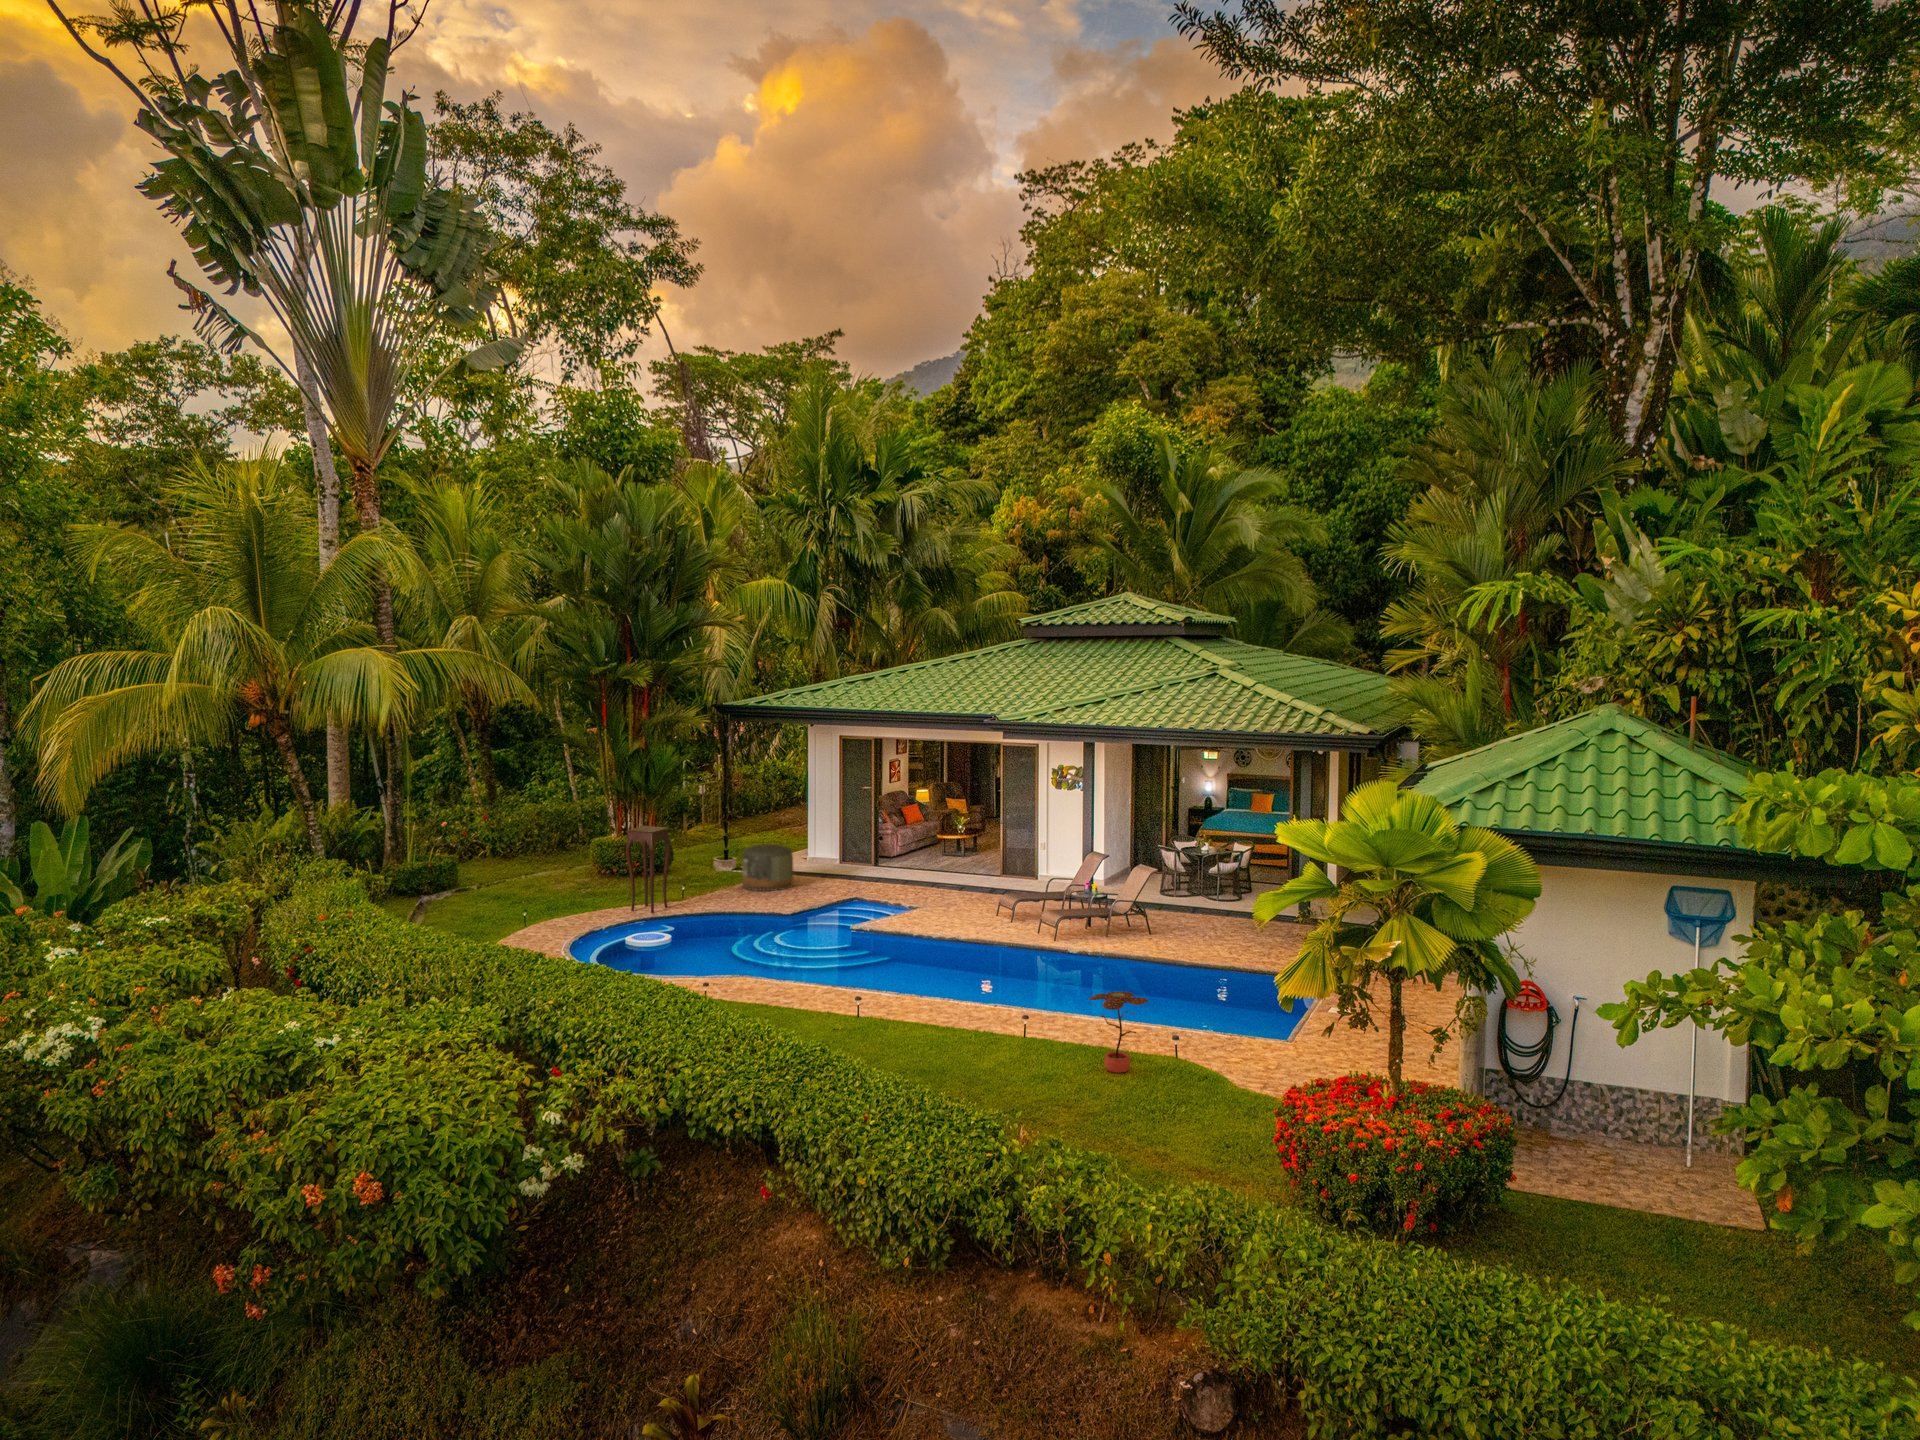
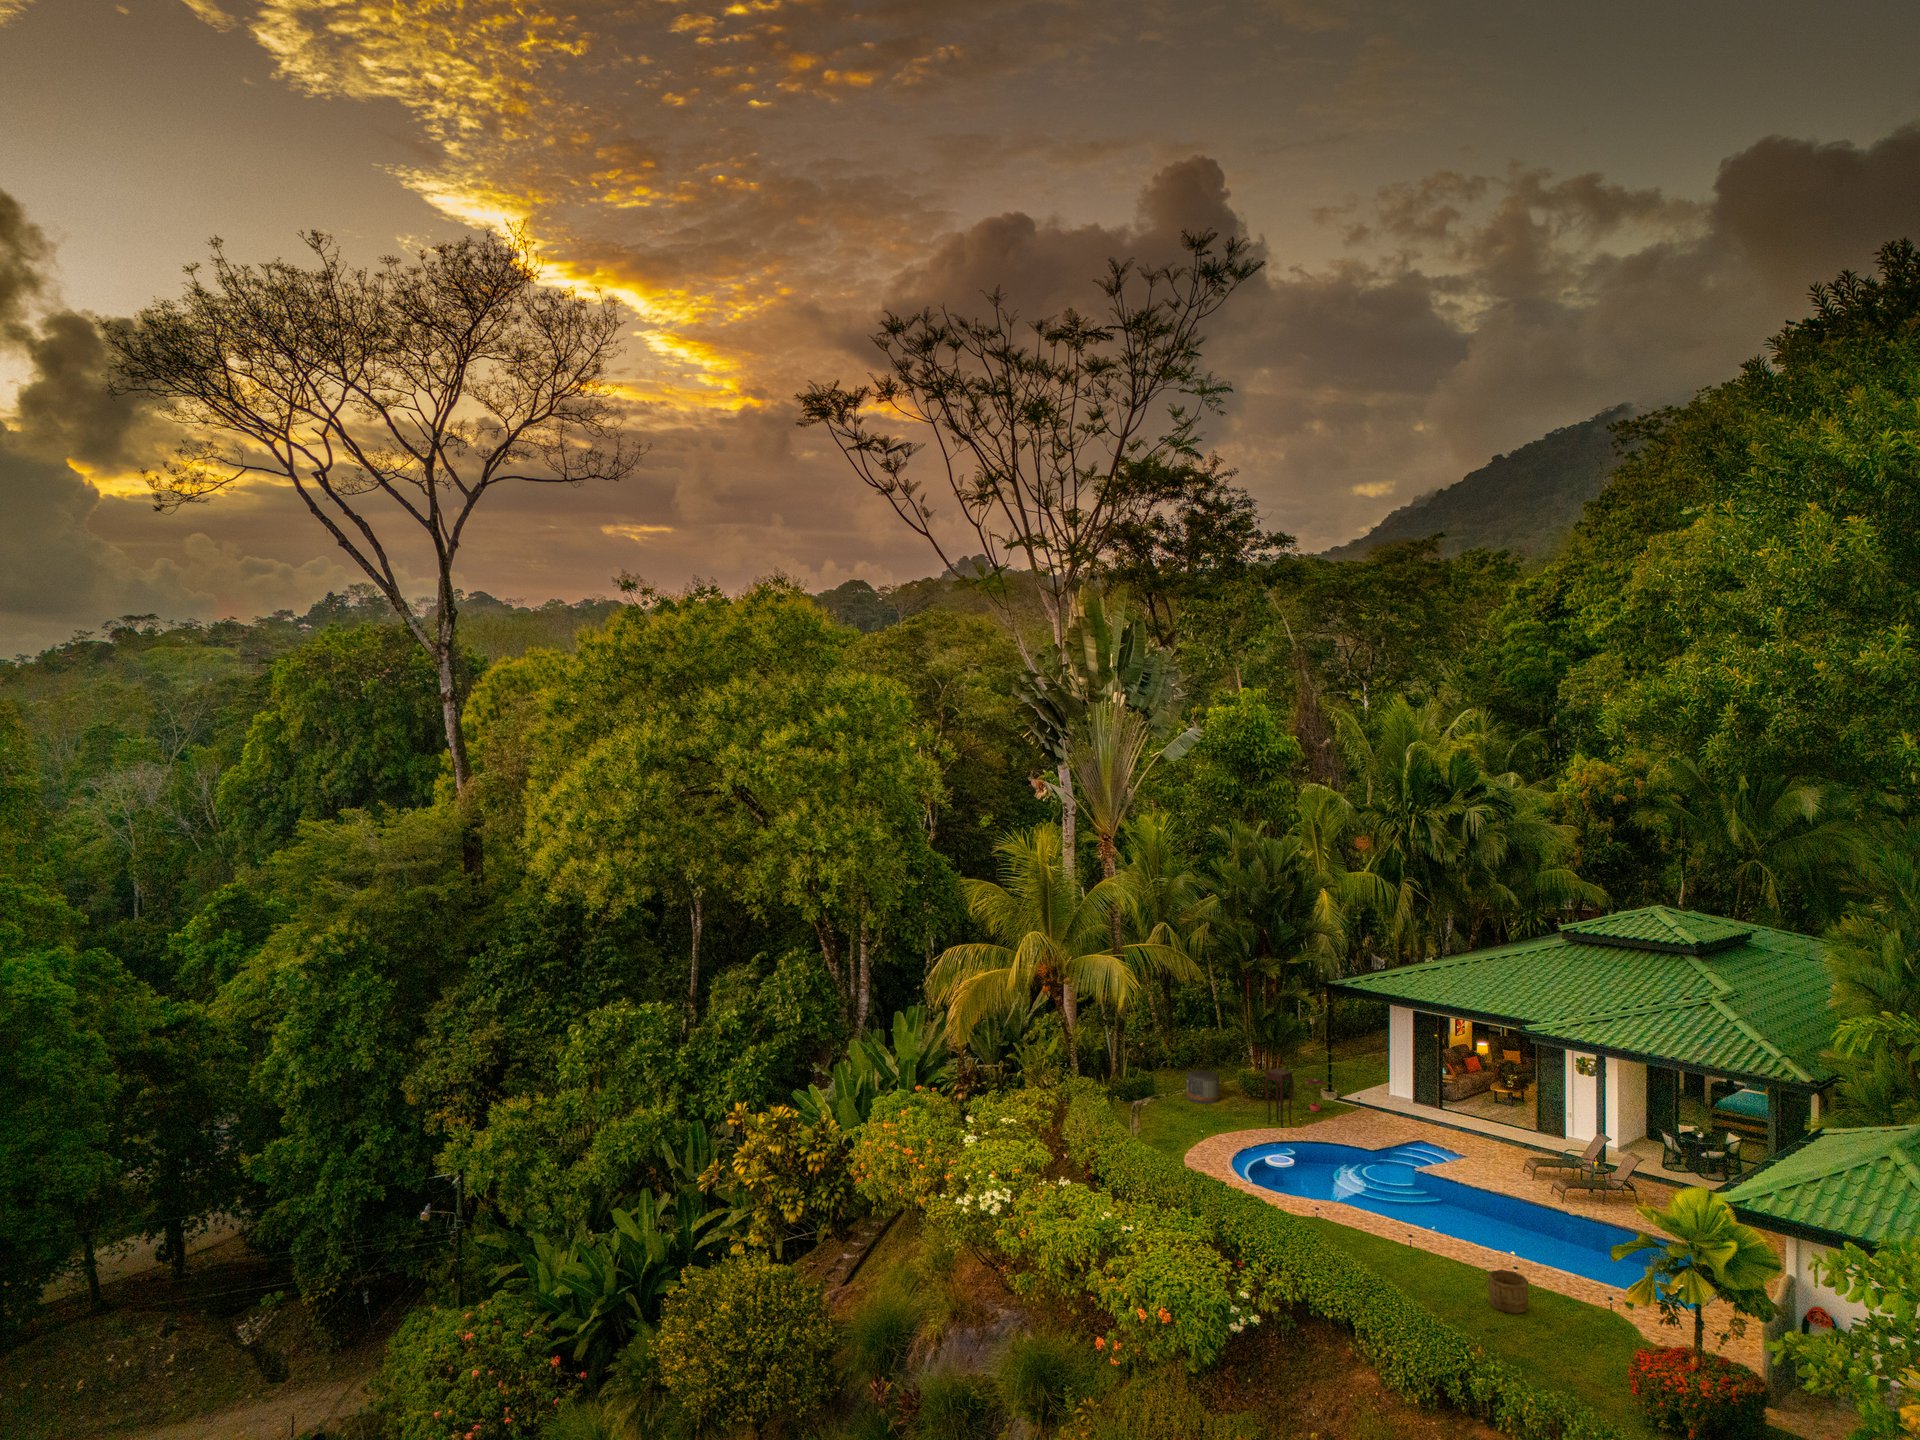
pouf: present [742,844,793,891] -> present [1186,1070,1219,1104]
potted plant: present [1089,991,1148,1073] -> present [1304,1079,1326,1112]
wooden bucket: none [981,1025,1042,1088] -> present [1487,1270,1528,1314]

